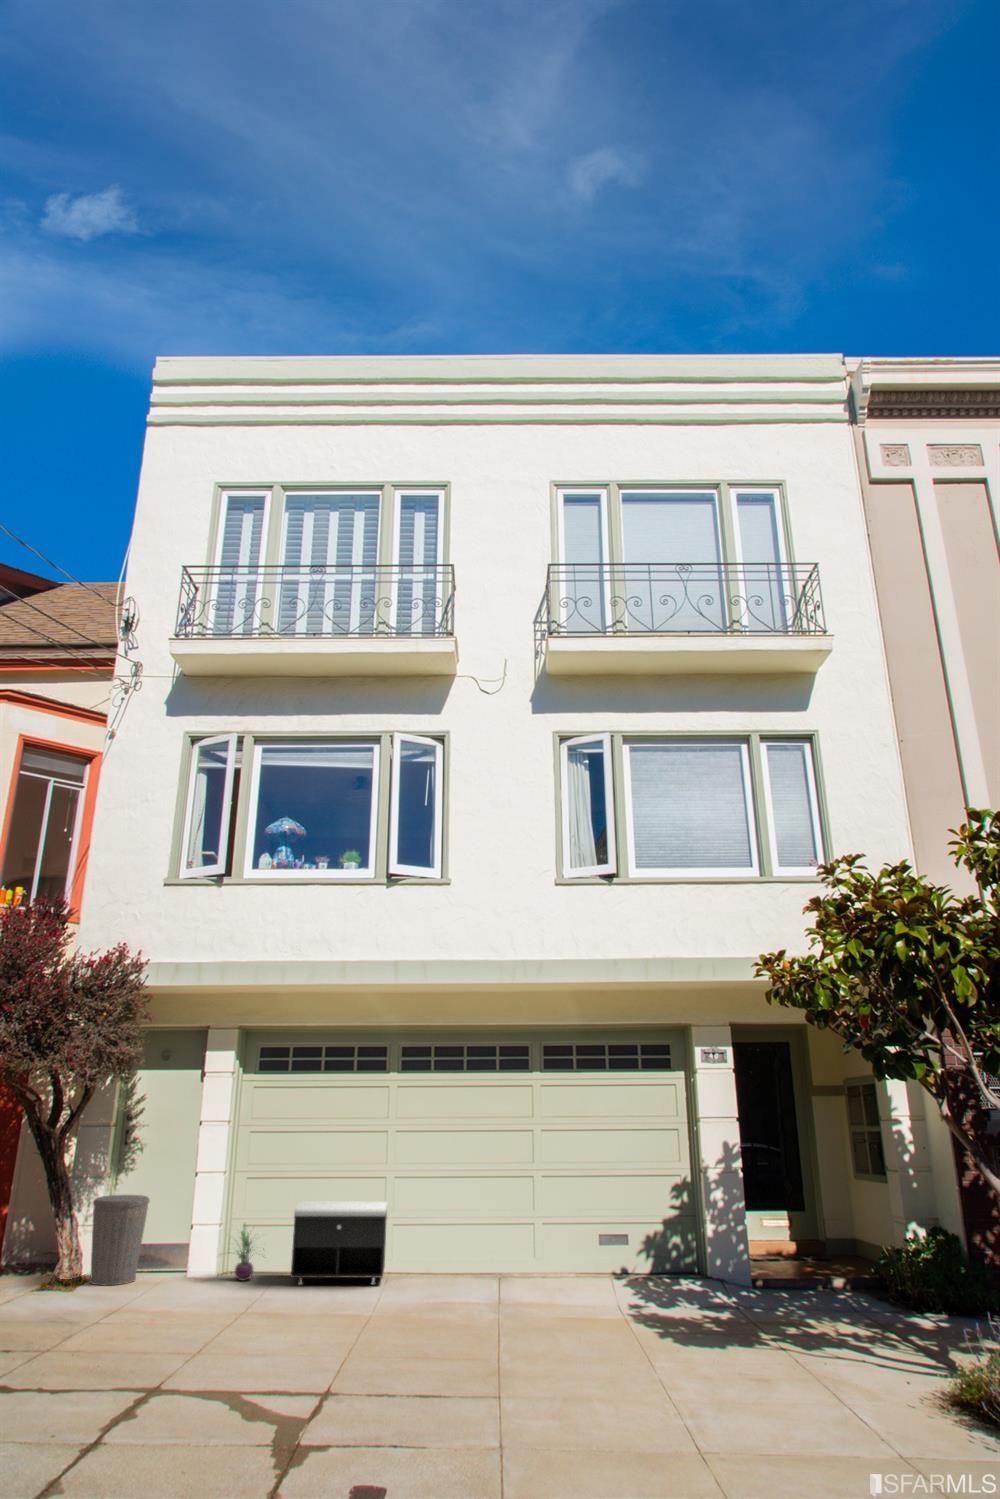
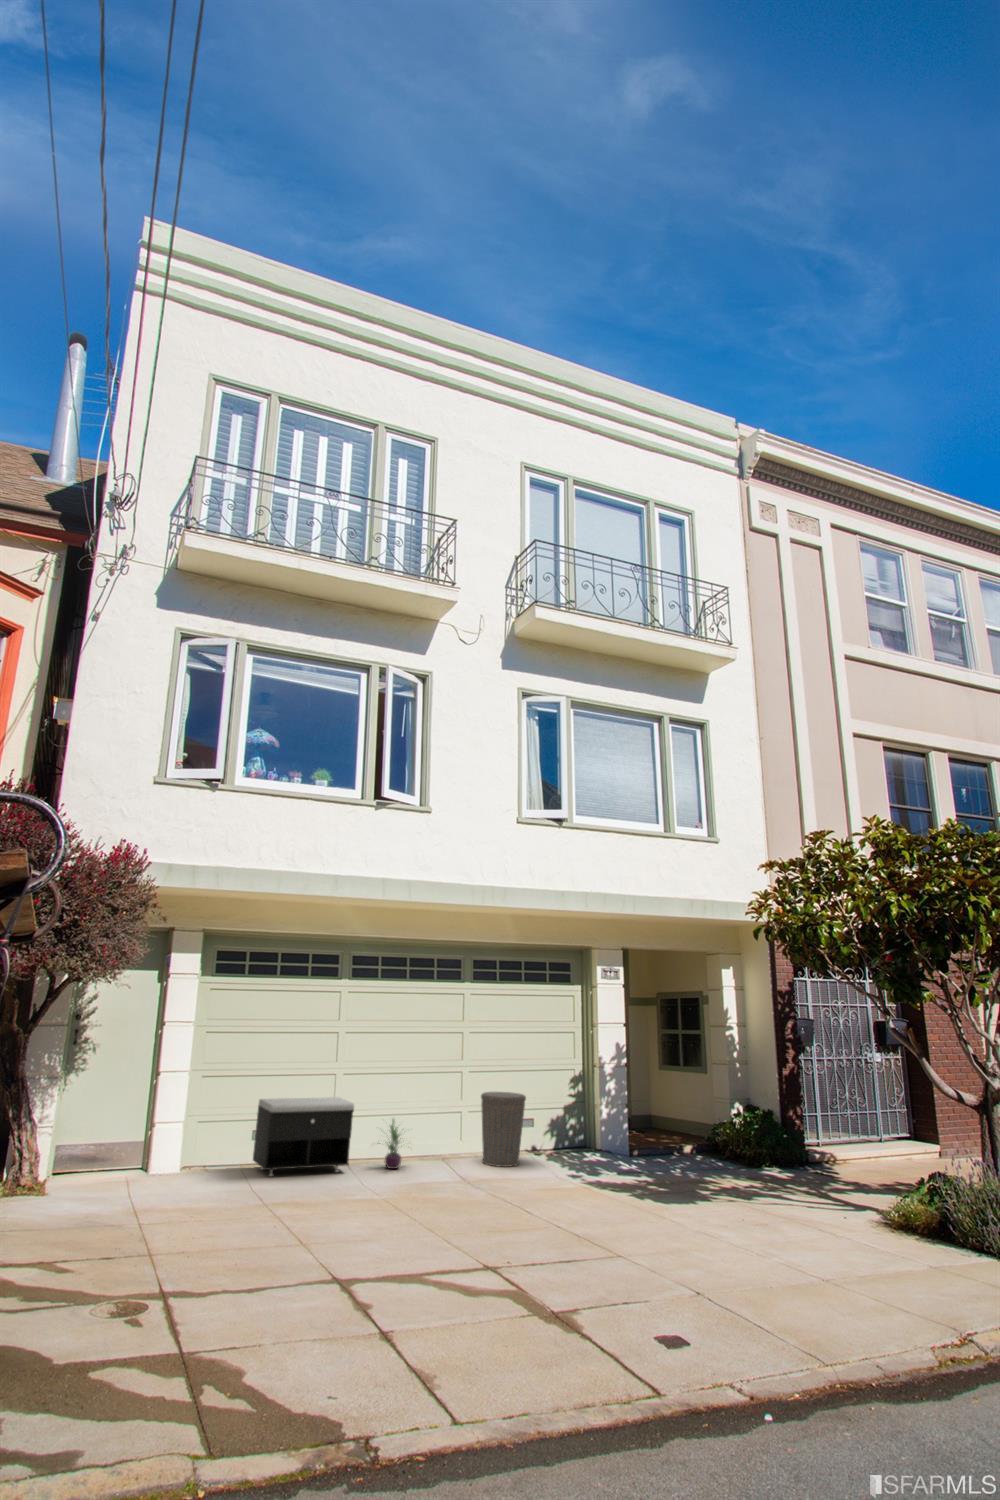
trash can: present [89,1195,150,1285] -> present [481,1092,526,1167]
decorative plant: present [228,1225,253,1281] -> present [377,1120,403,1169]

